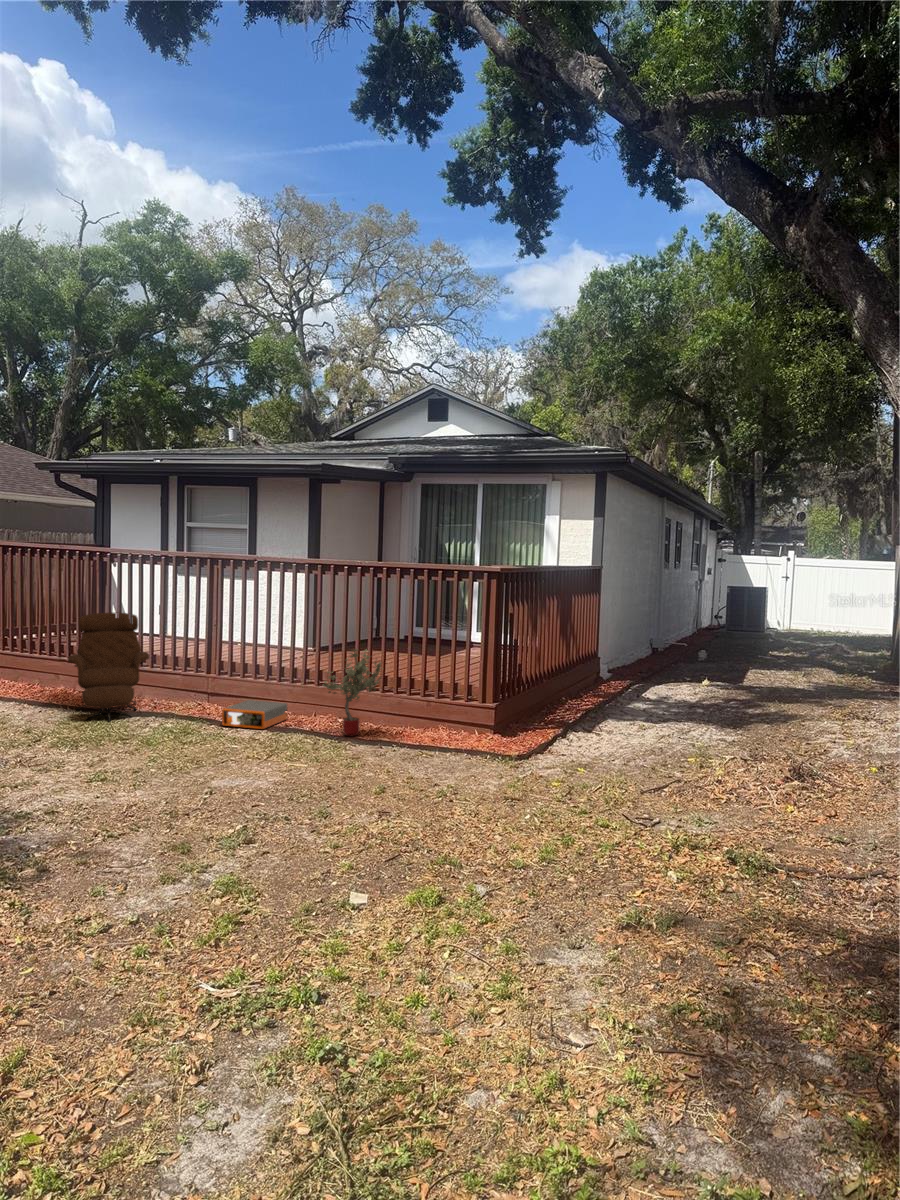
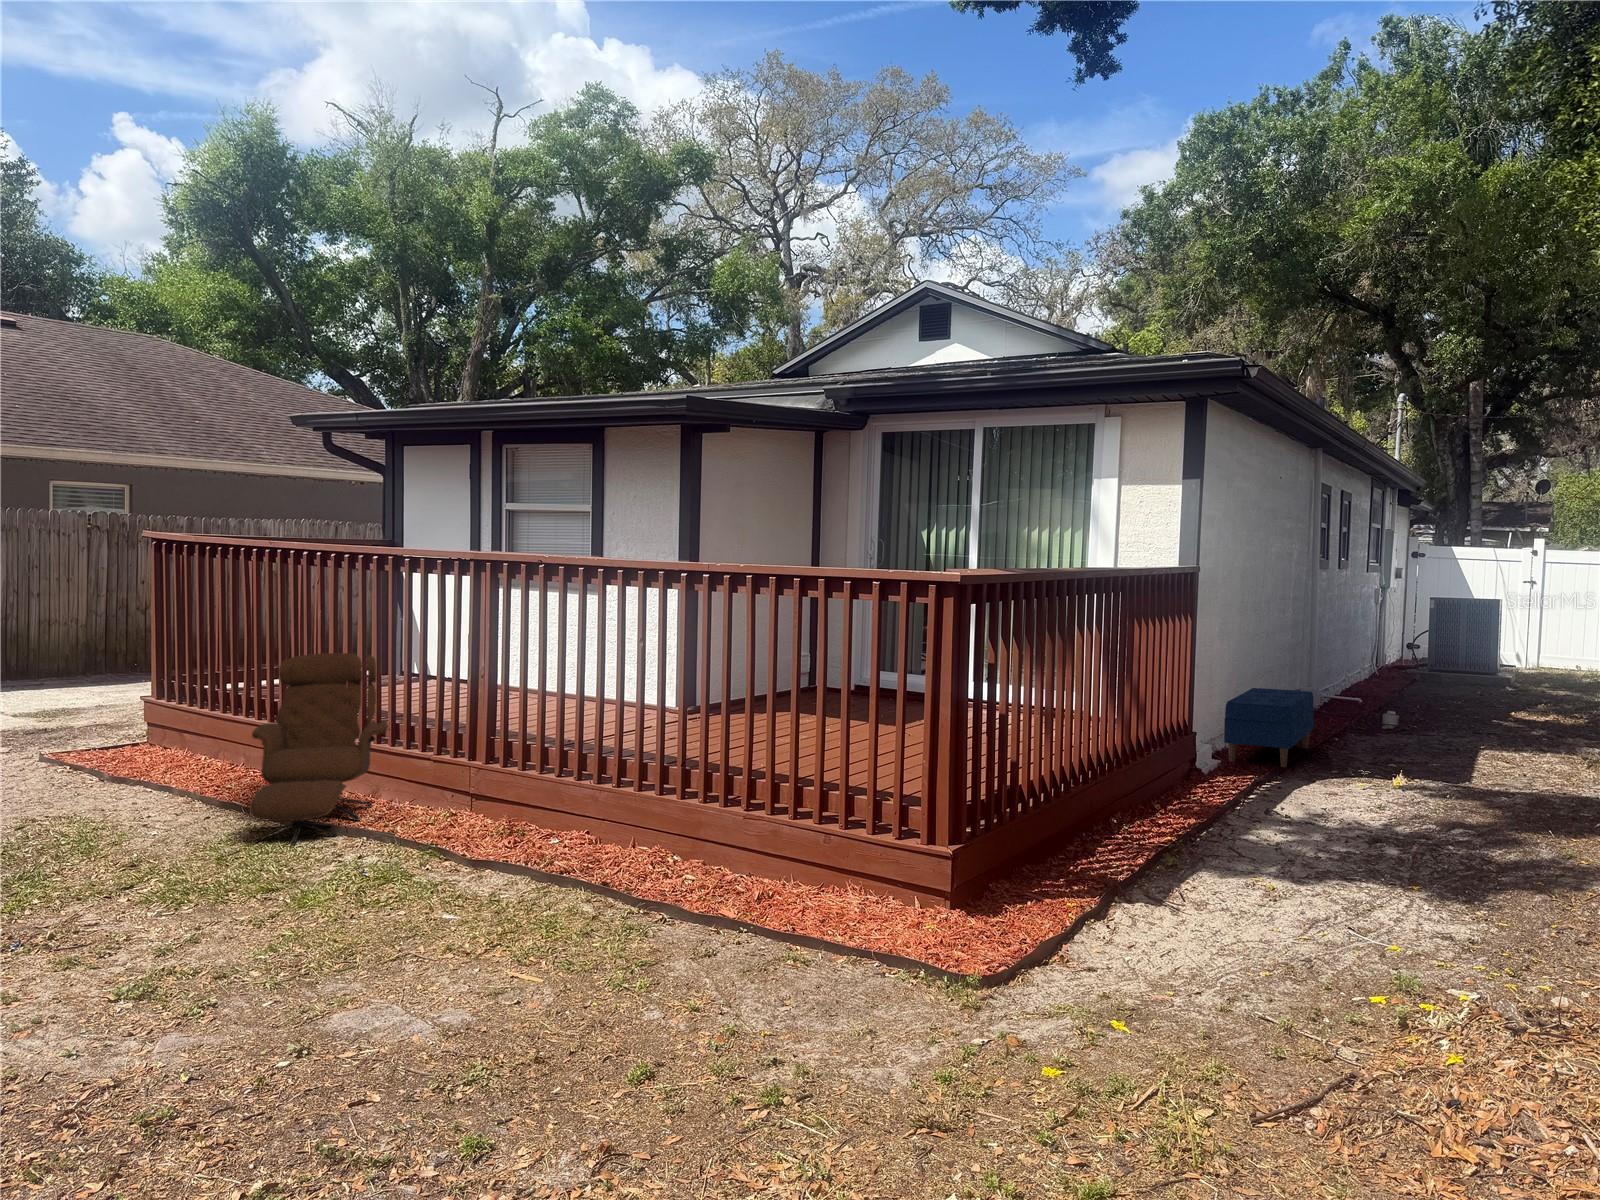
bench: none [615,634,662,677] -> present [1224,688,1314,767]
potted tree: present [323,649,382,736] -> none [632,730,740,898]
storage box: present [222,700,287,729] -> none [466,812,590,873]

